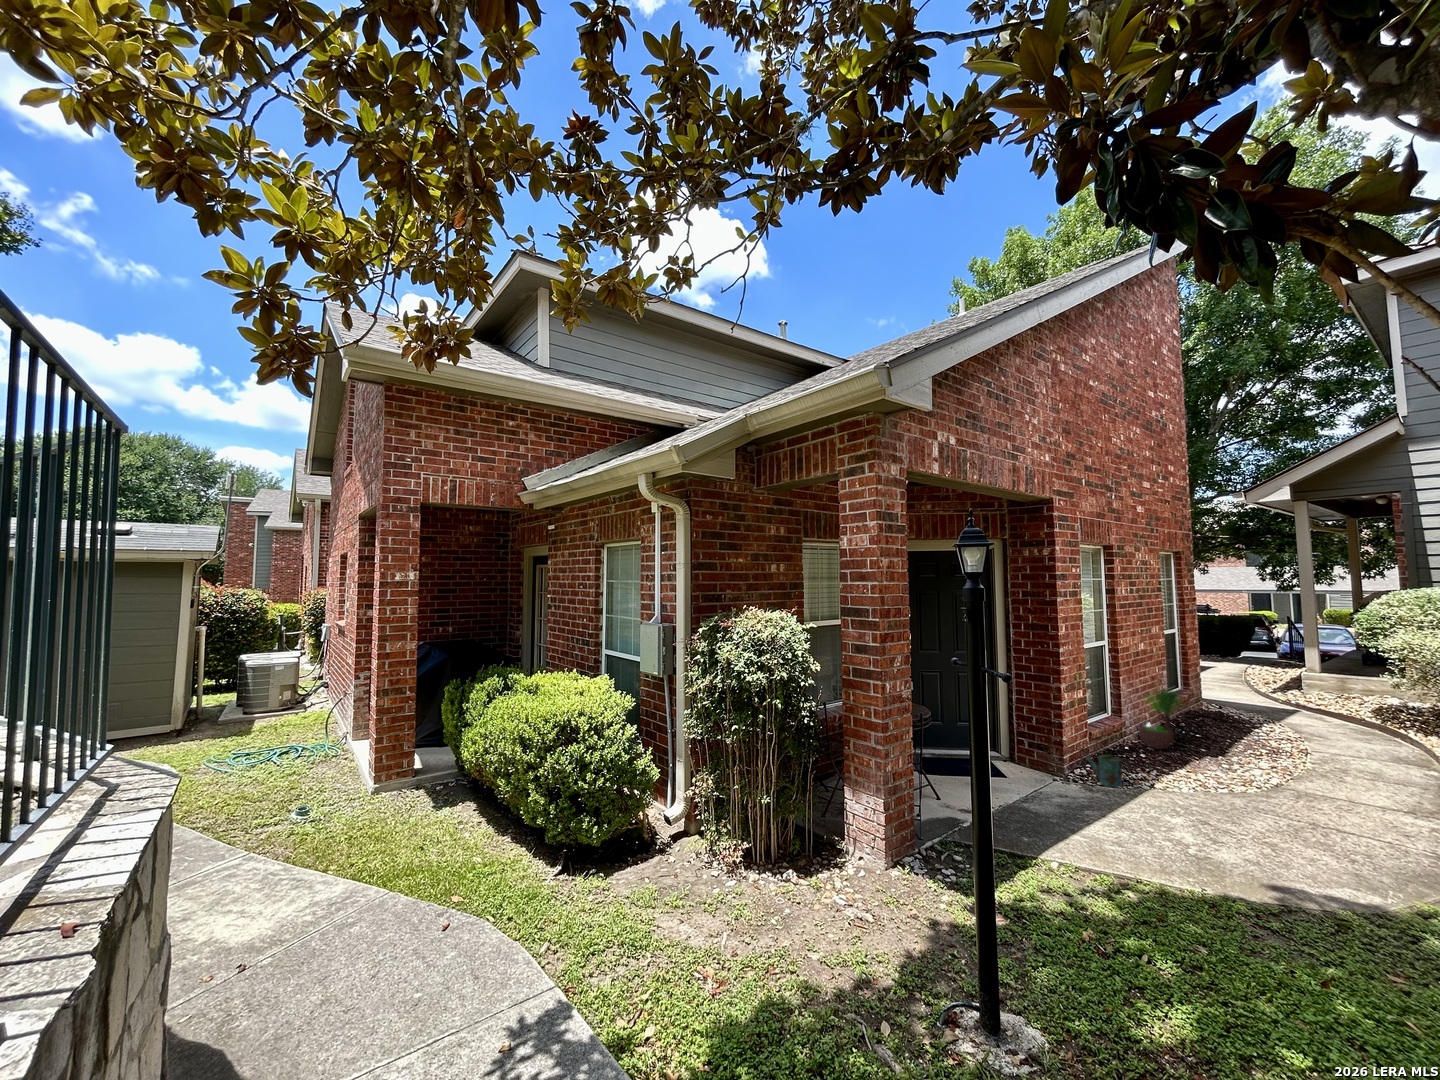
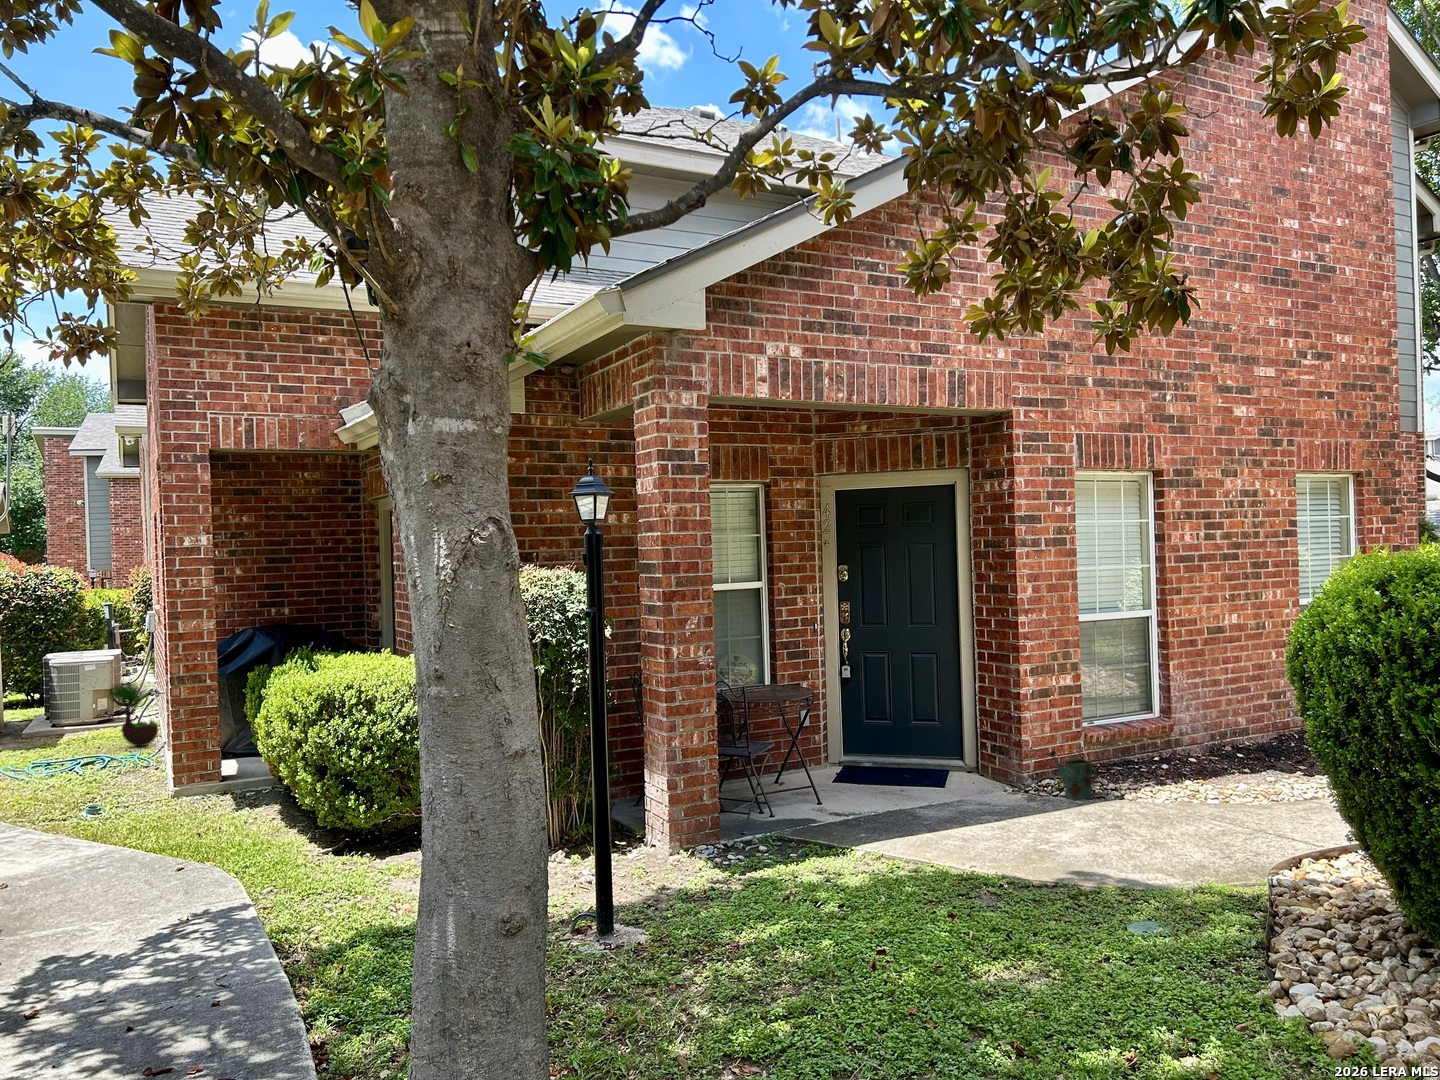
potted tree: present [1139,687,1181,749] -> present [110,679,158,746]

